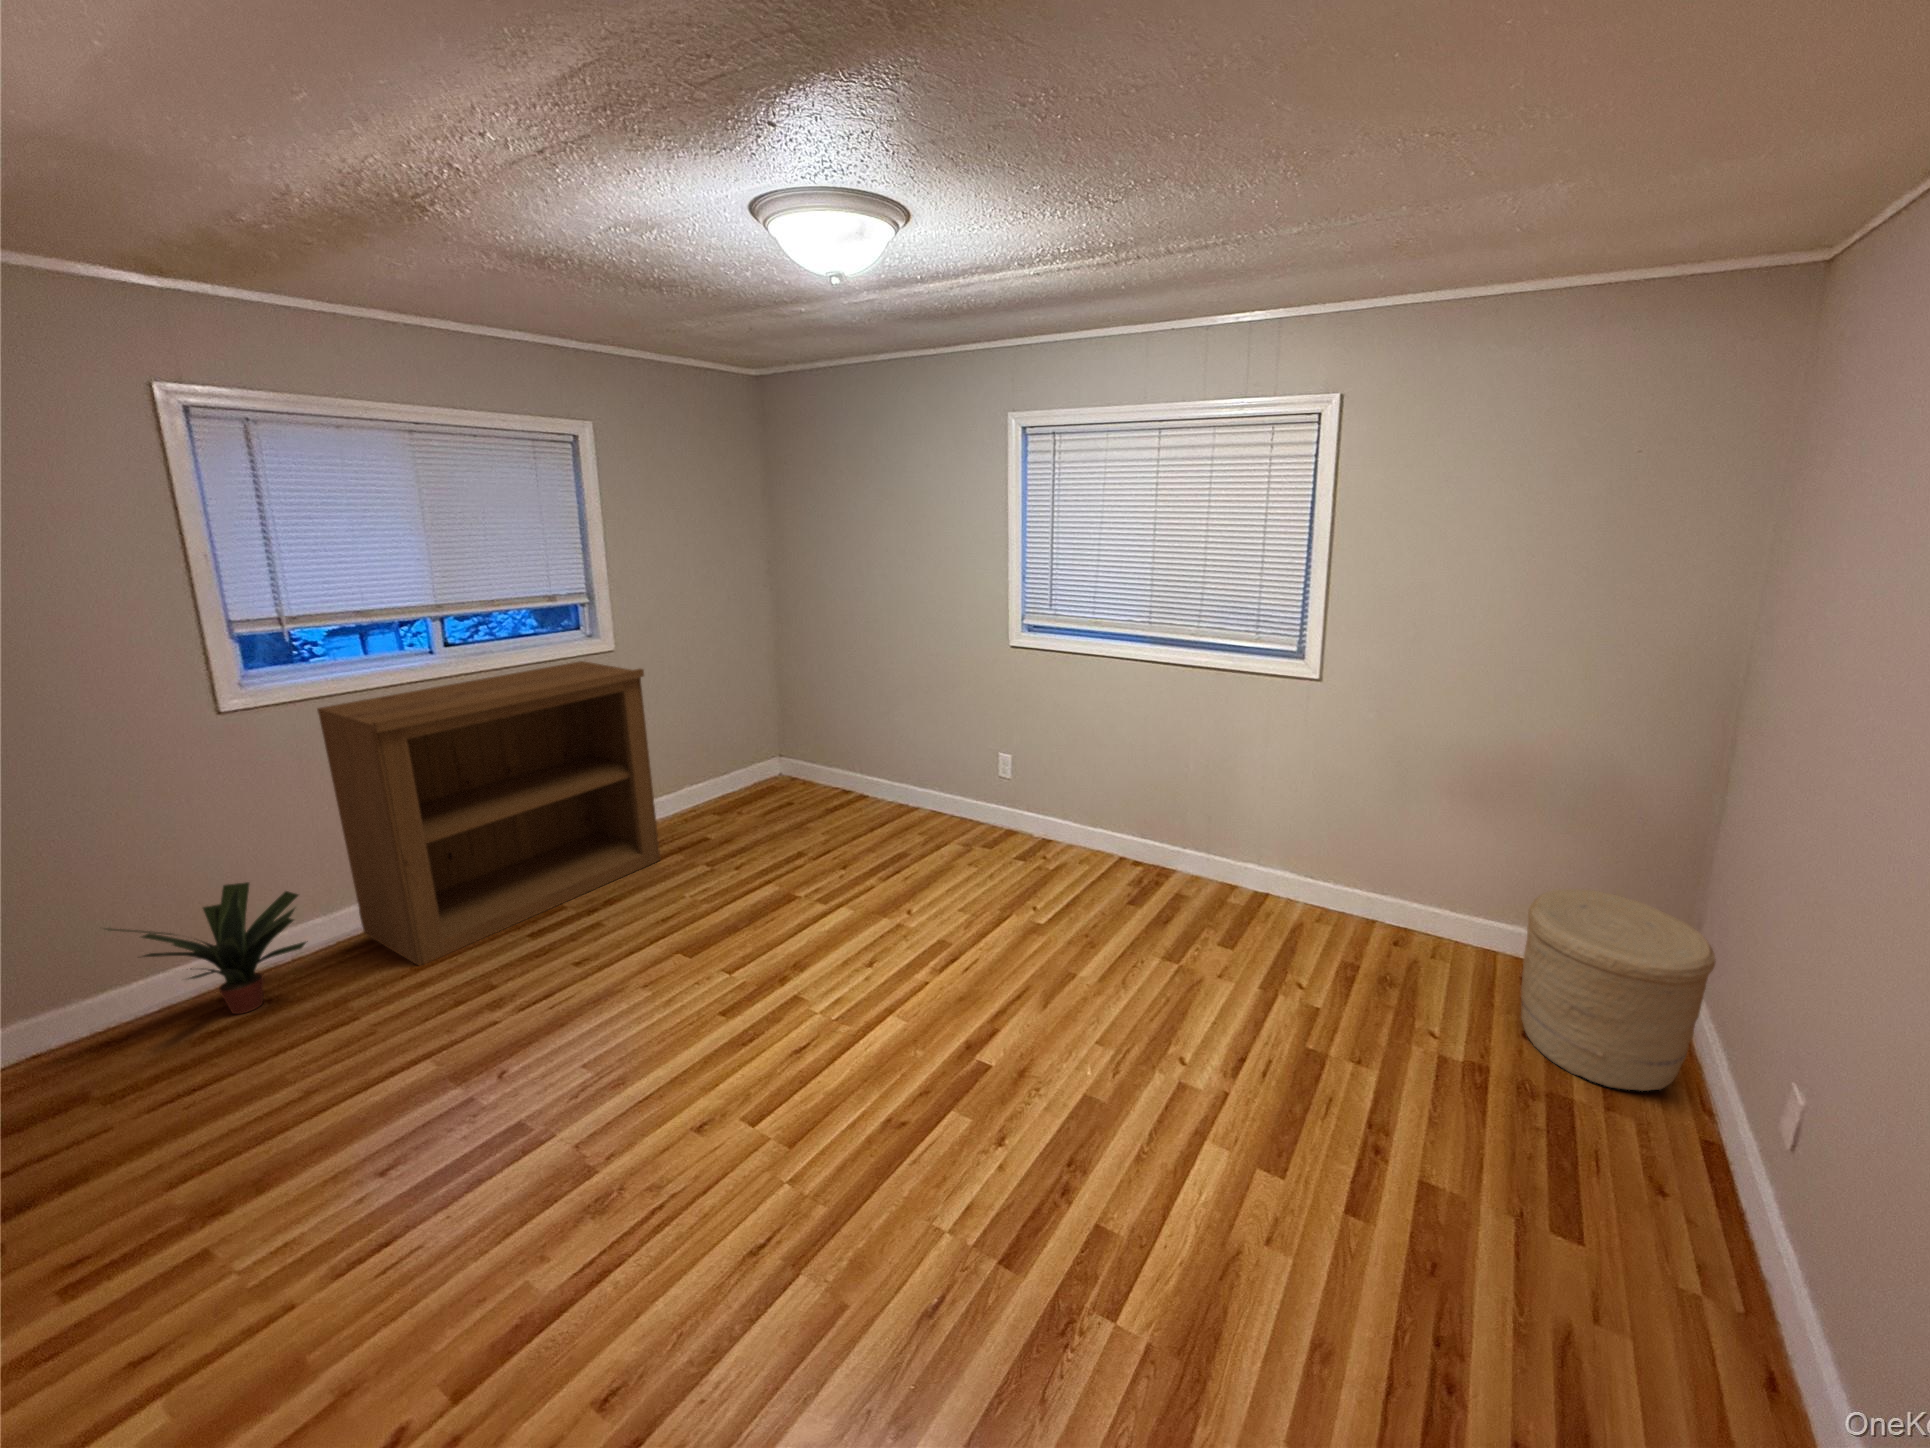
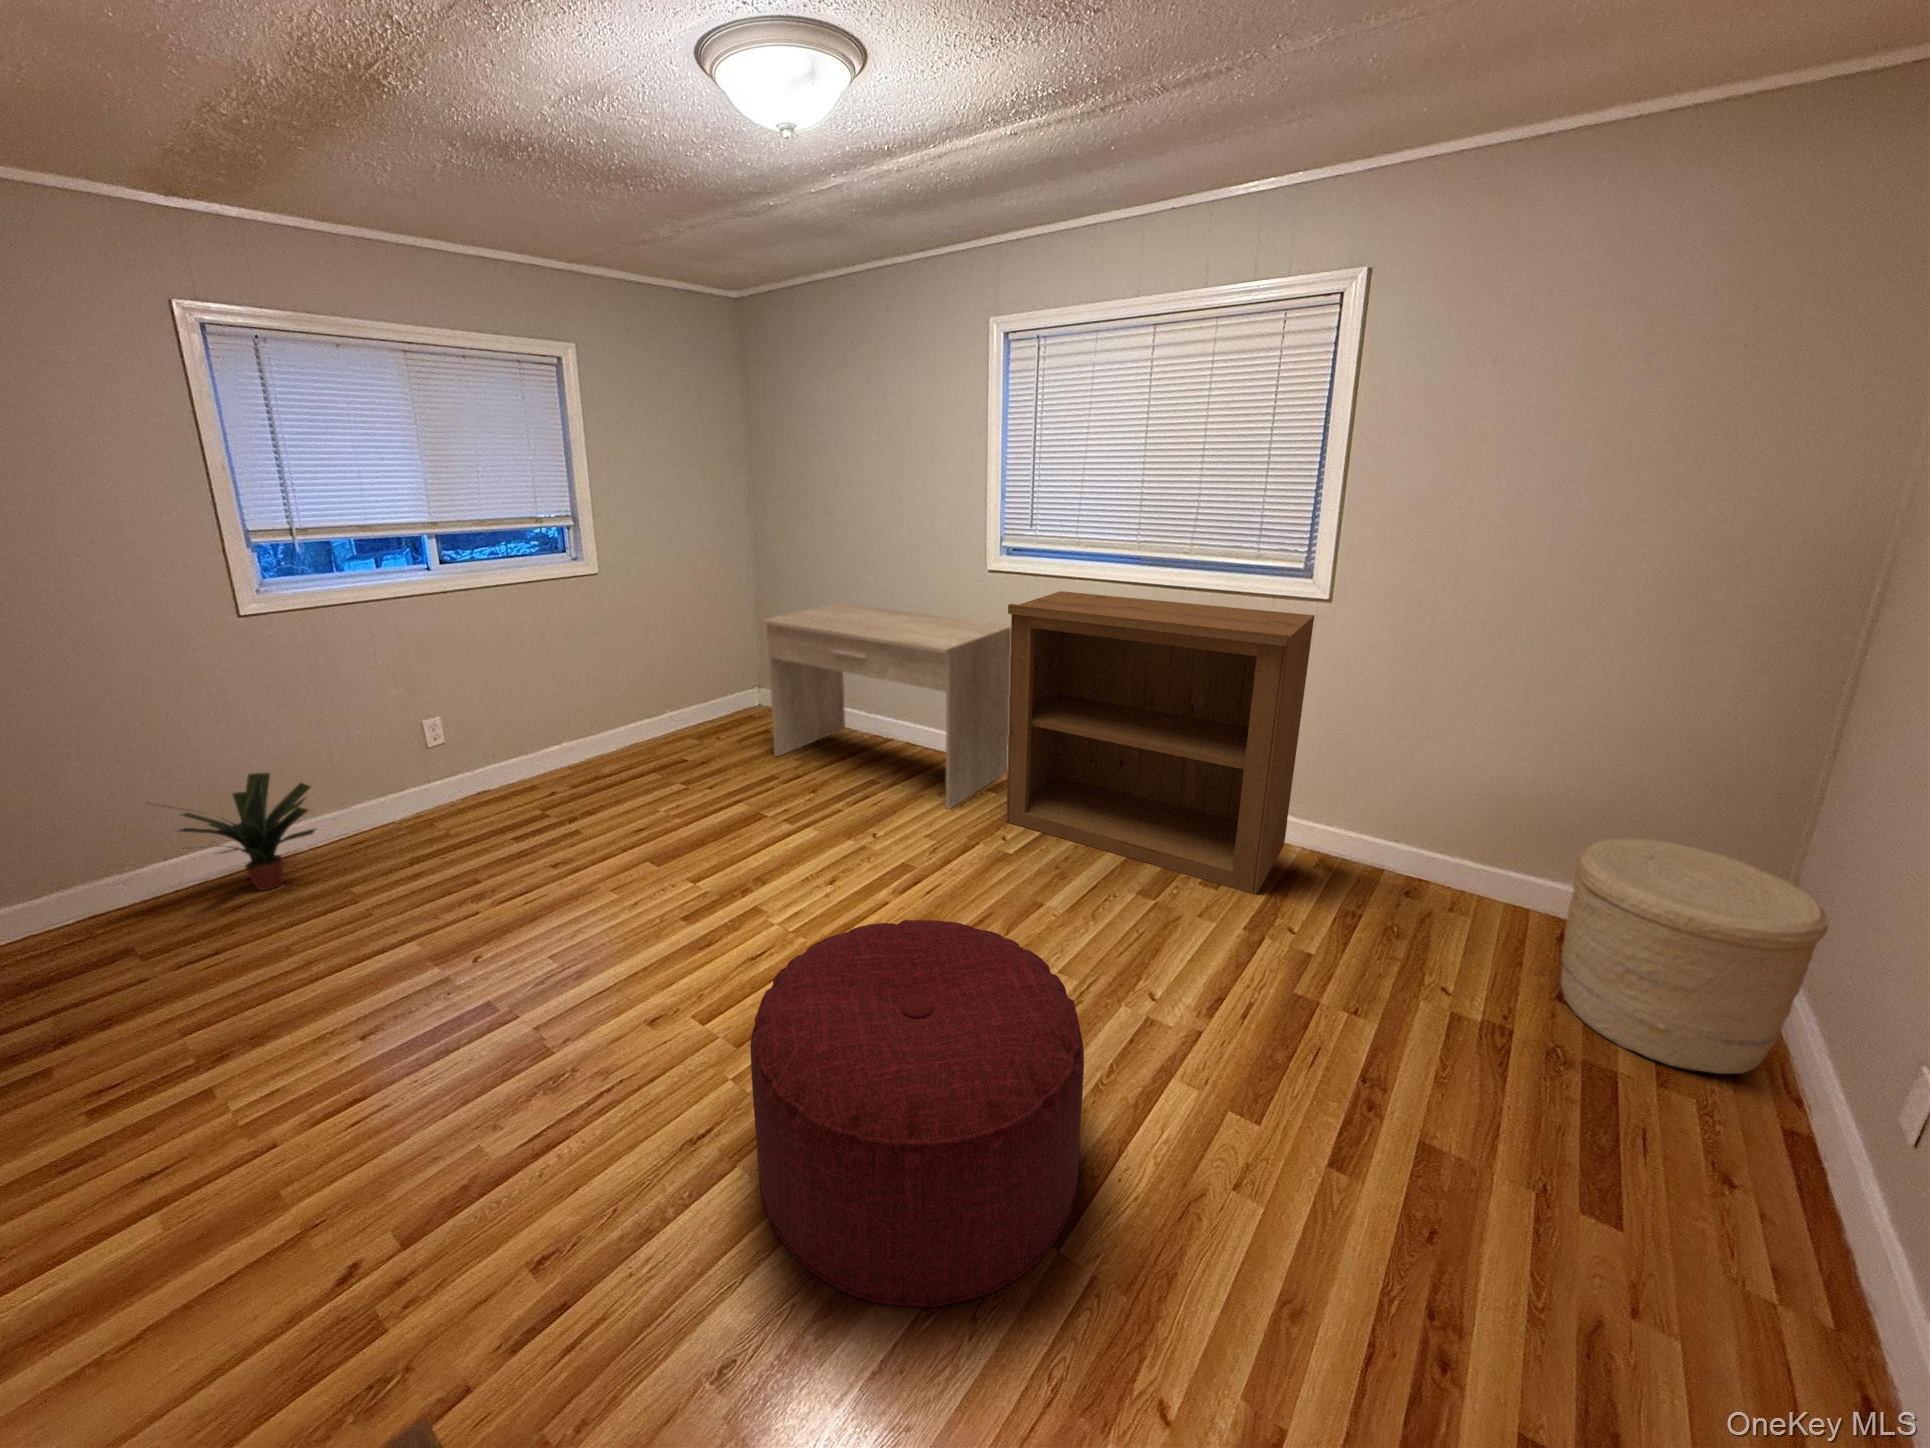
bookshelf: present [317,661,660,966] -> present [1006,591,1314,895]
desk: none [791,674,1038,879] -> present [763,603,1011,809]
ottoman: none [817,1007,1132,1398] -> present [751,920,1084,1307]

